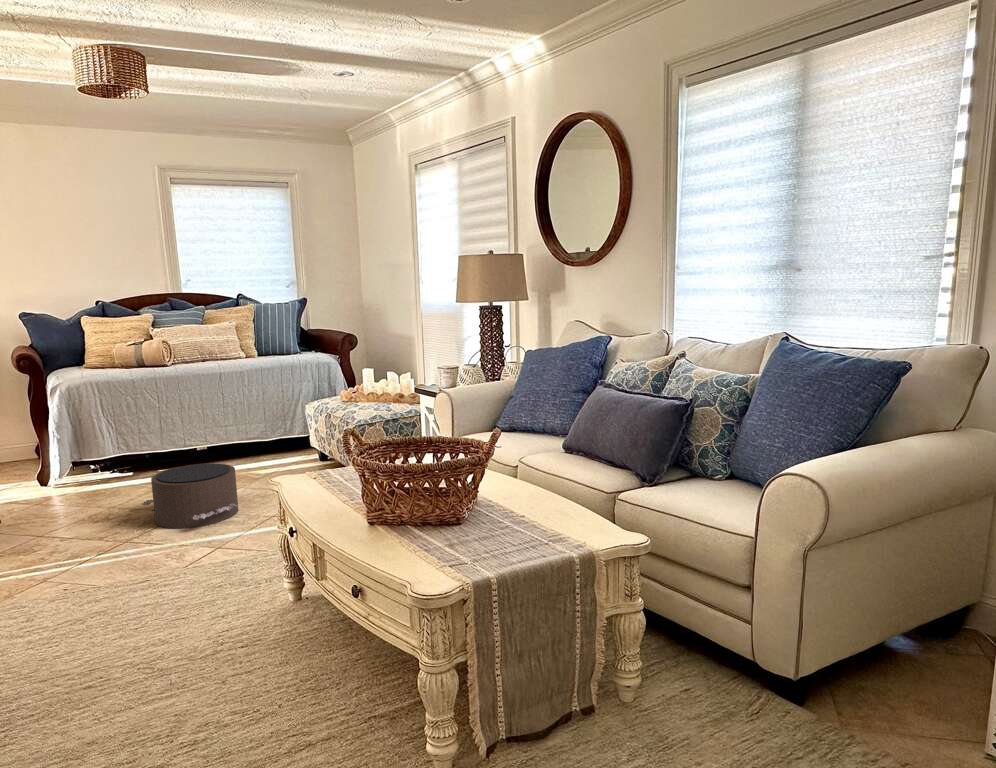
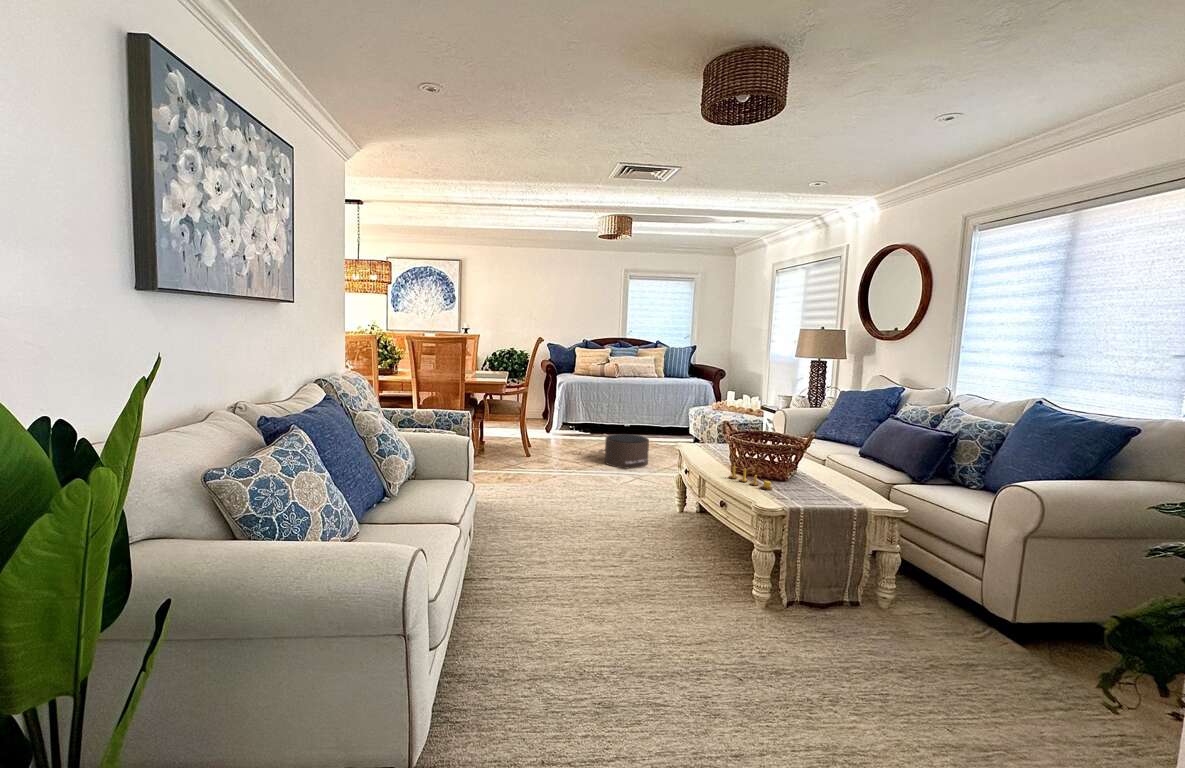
candle: none [361,511,440,551] -> present [729,465,773,490]

